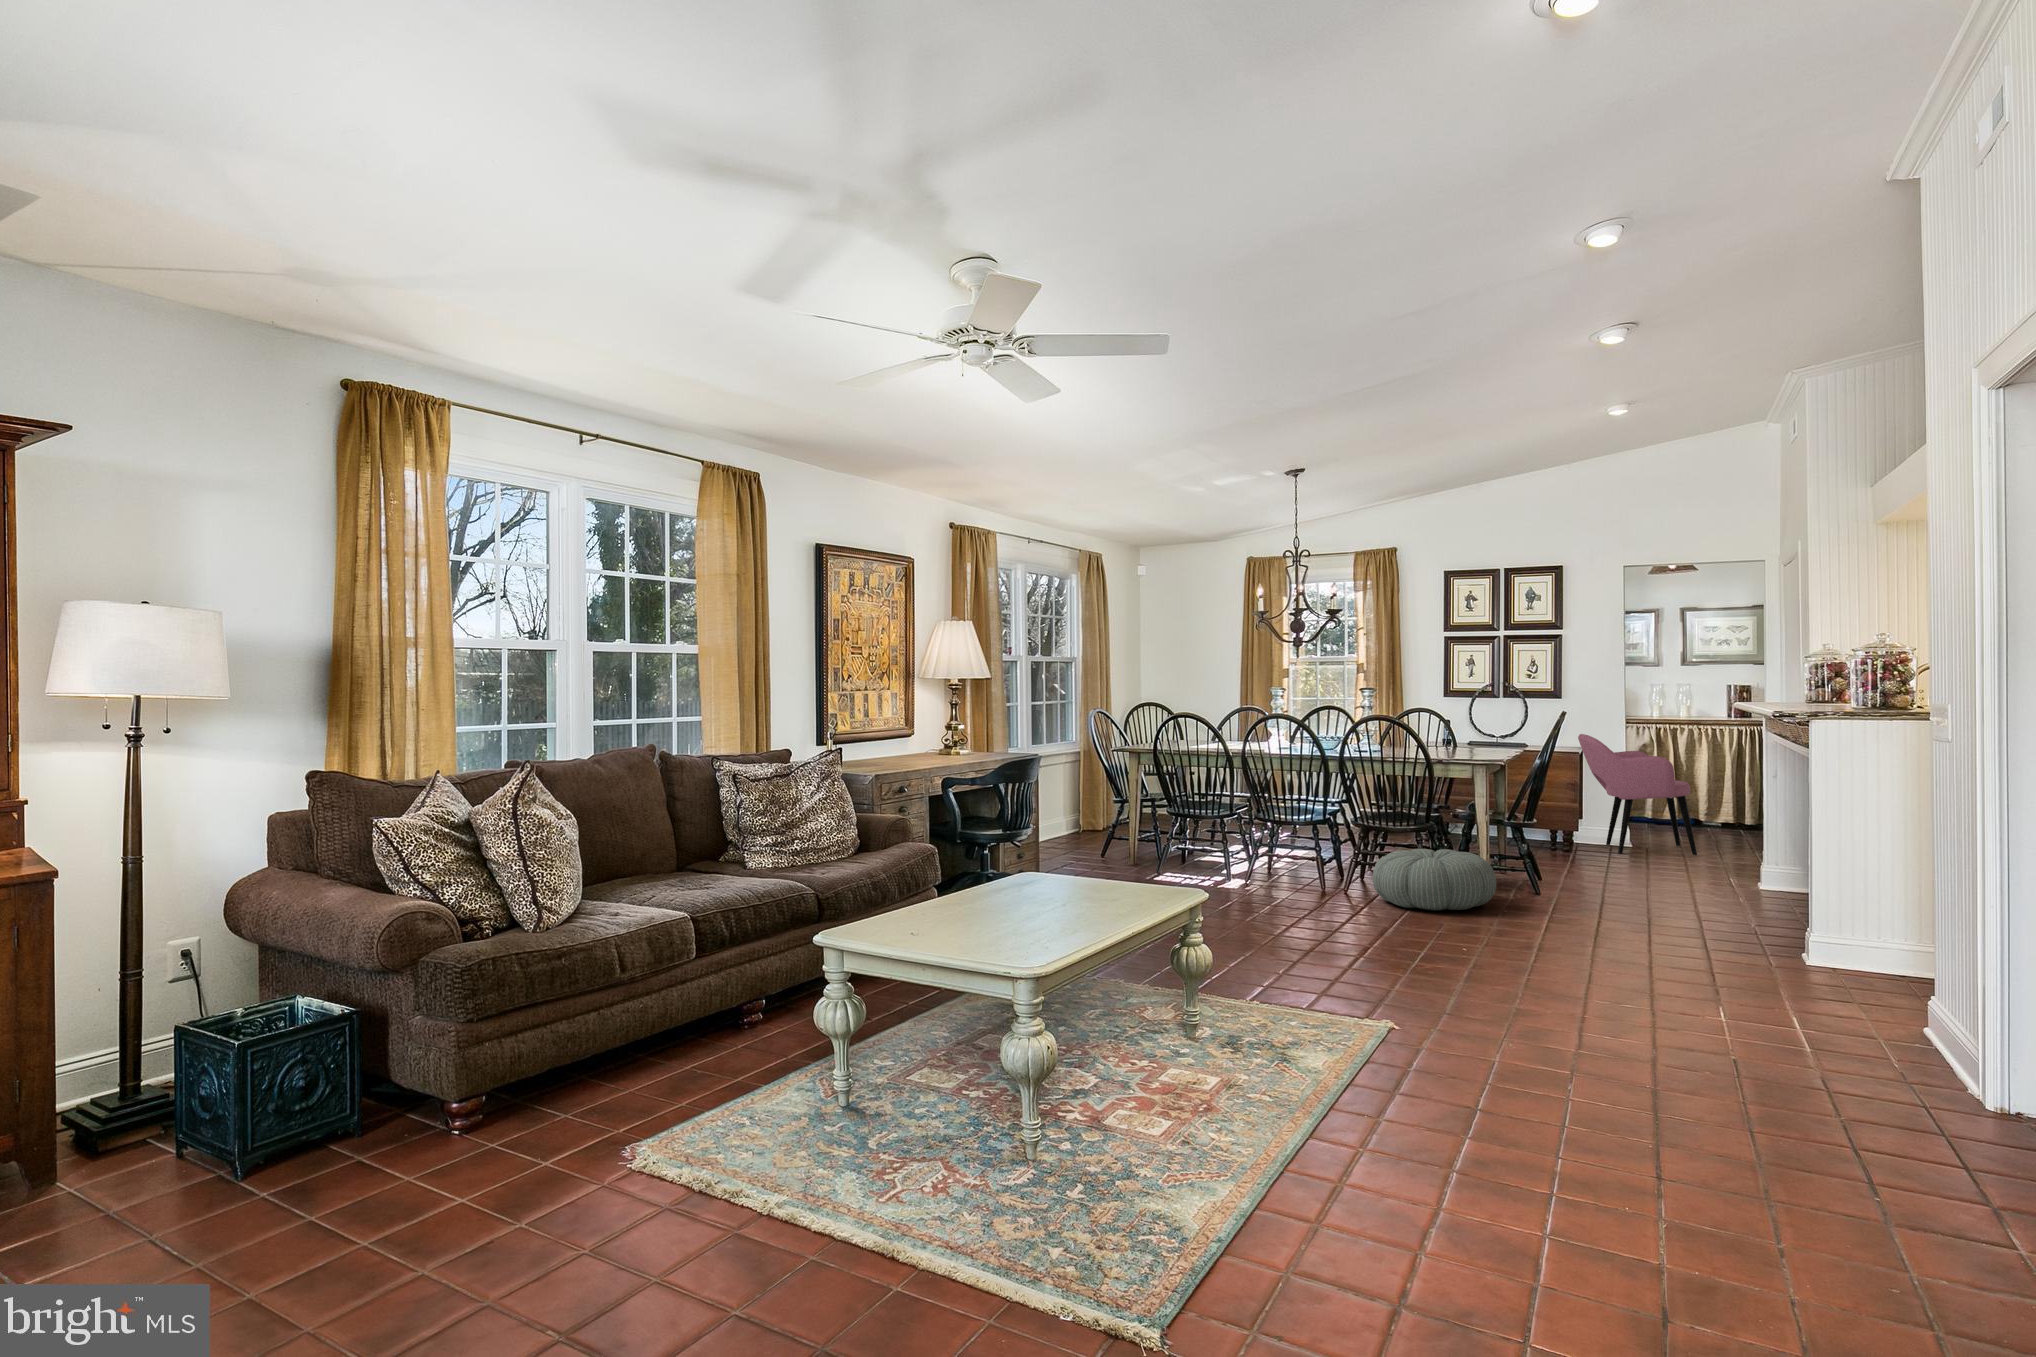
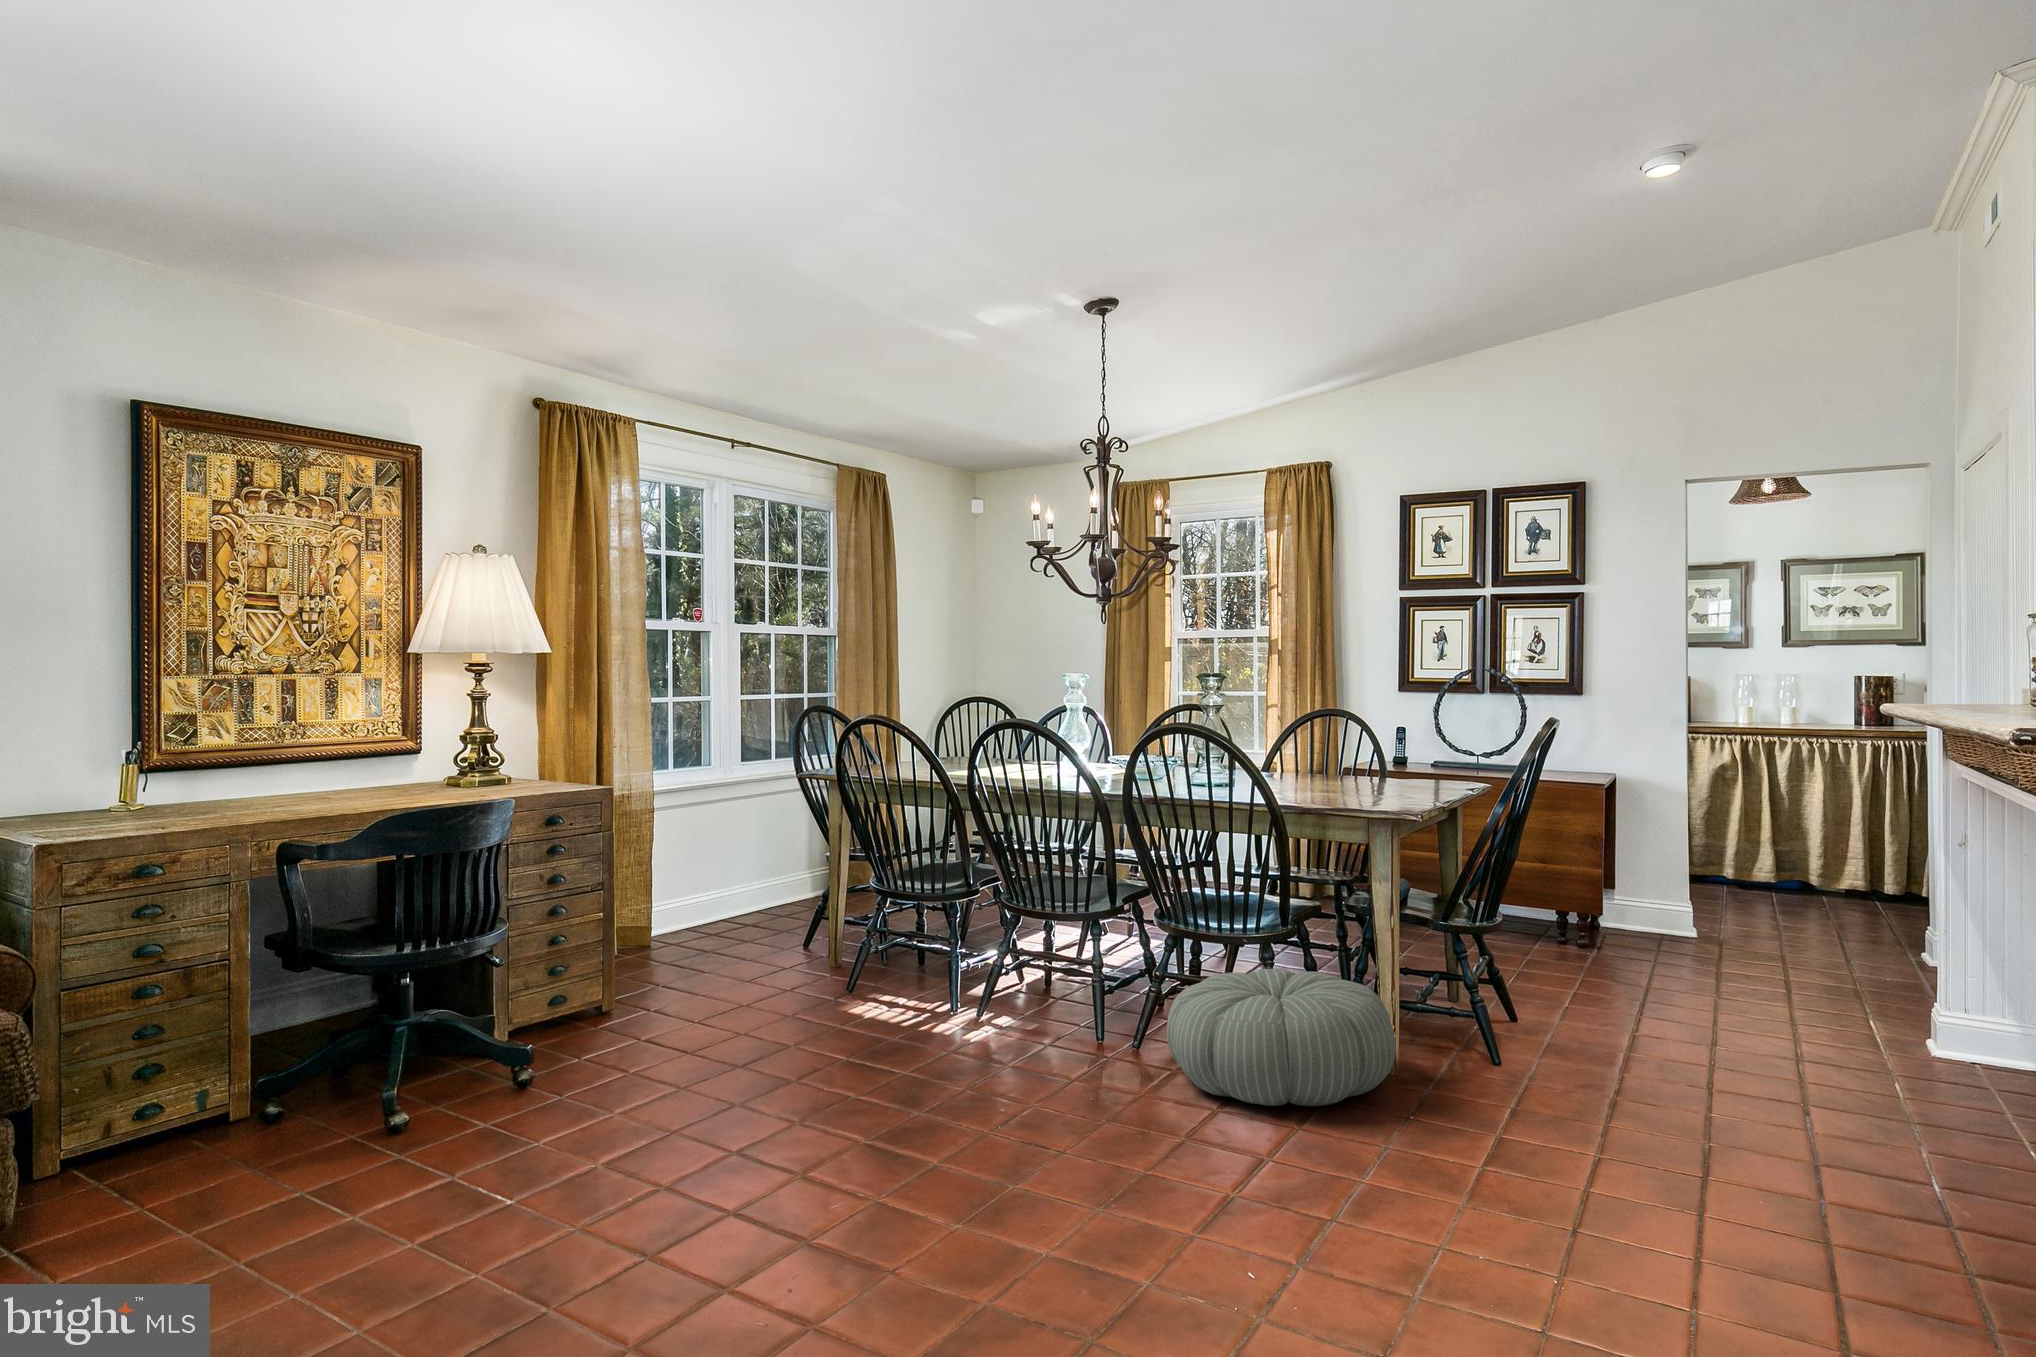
armchair: present [1578,734,1697,855] -> none [1605,750,1805,959]

